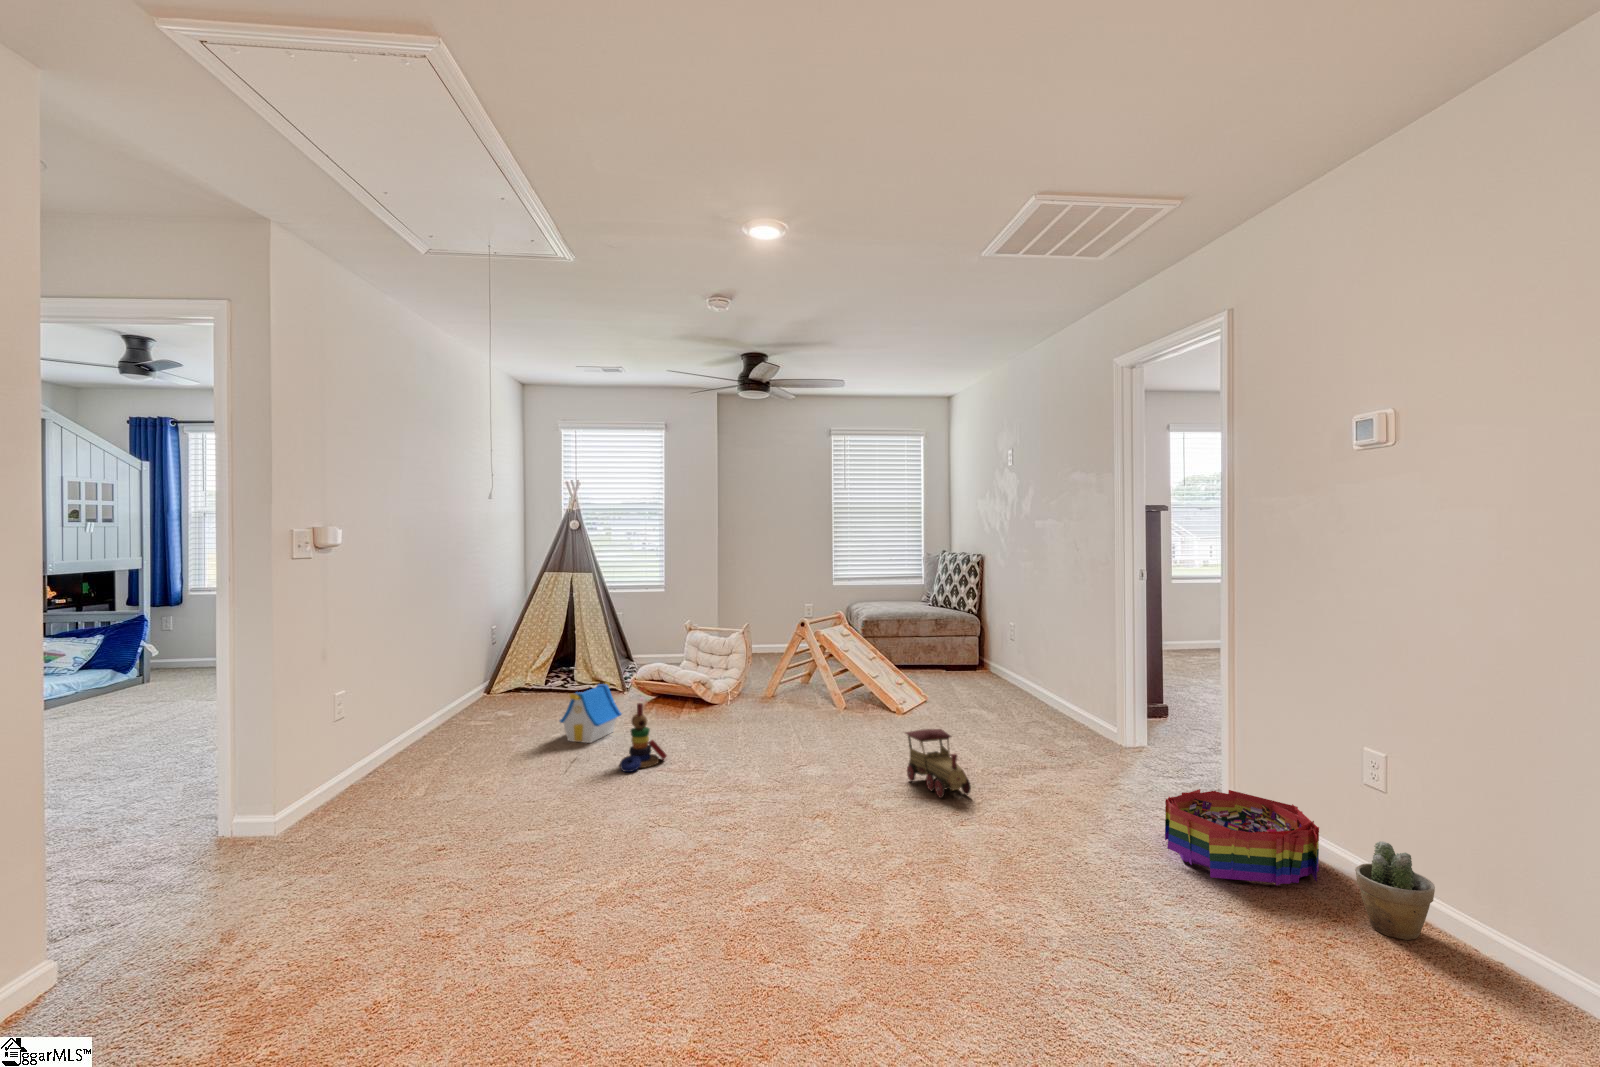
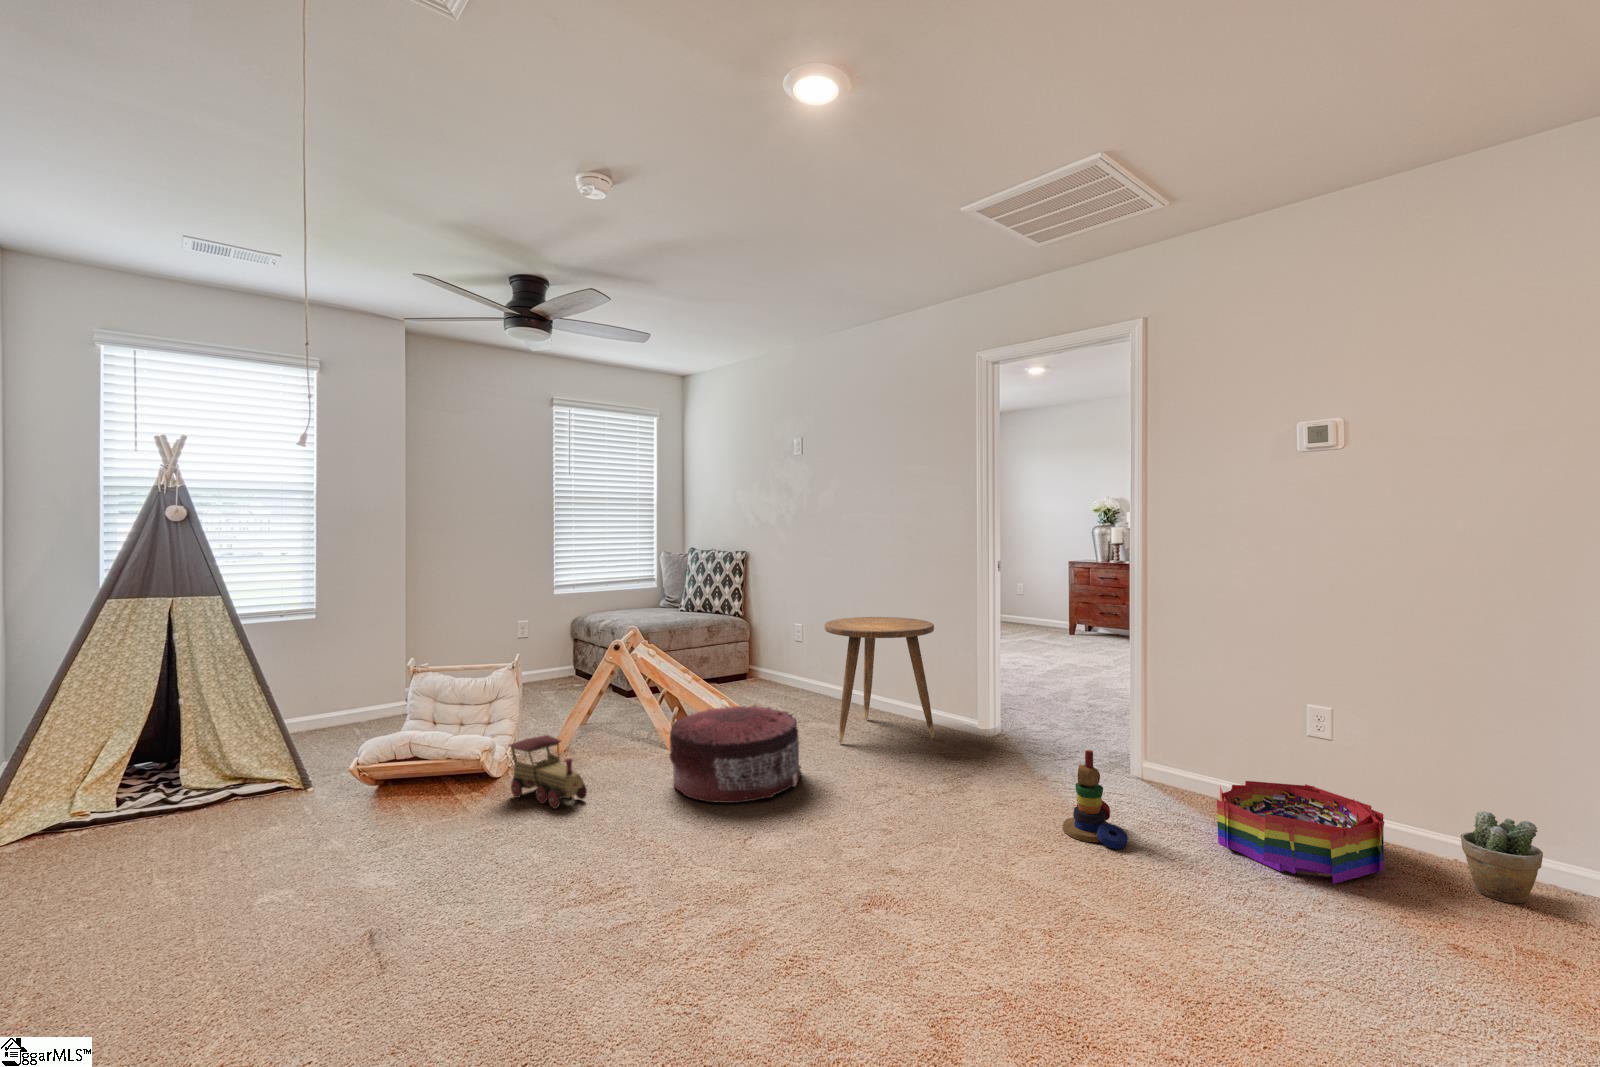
side table: none [968,616,1069,730] -> present [824,617,934,744]
pouf: none [805,673,908,741] -> present [670,705,801,803]
toy house: present [560,682,621,743] -> none [272,783,390,911]
stacking toy: present [620,703,667,772] -> present [1063,750,1128,849]
toy train: present [906,729,971,798] -> present [509,735,587,809]

